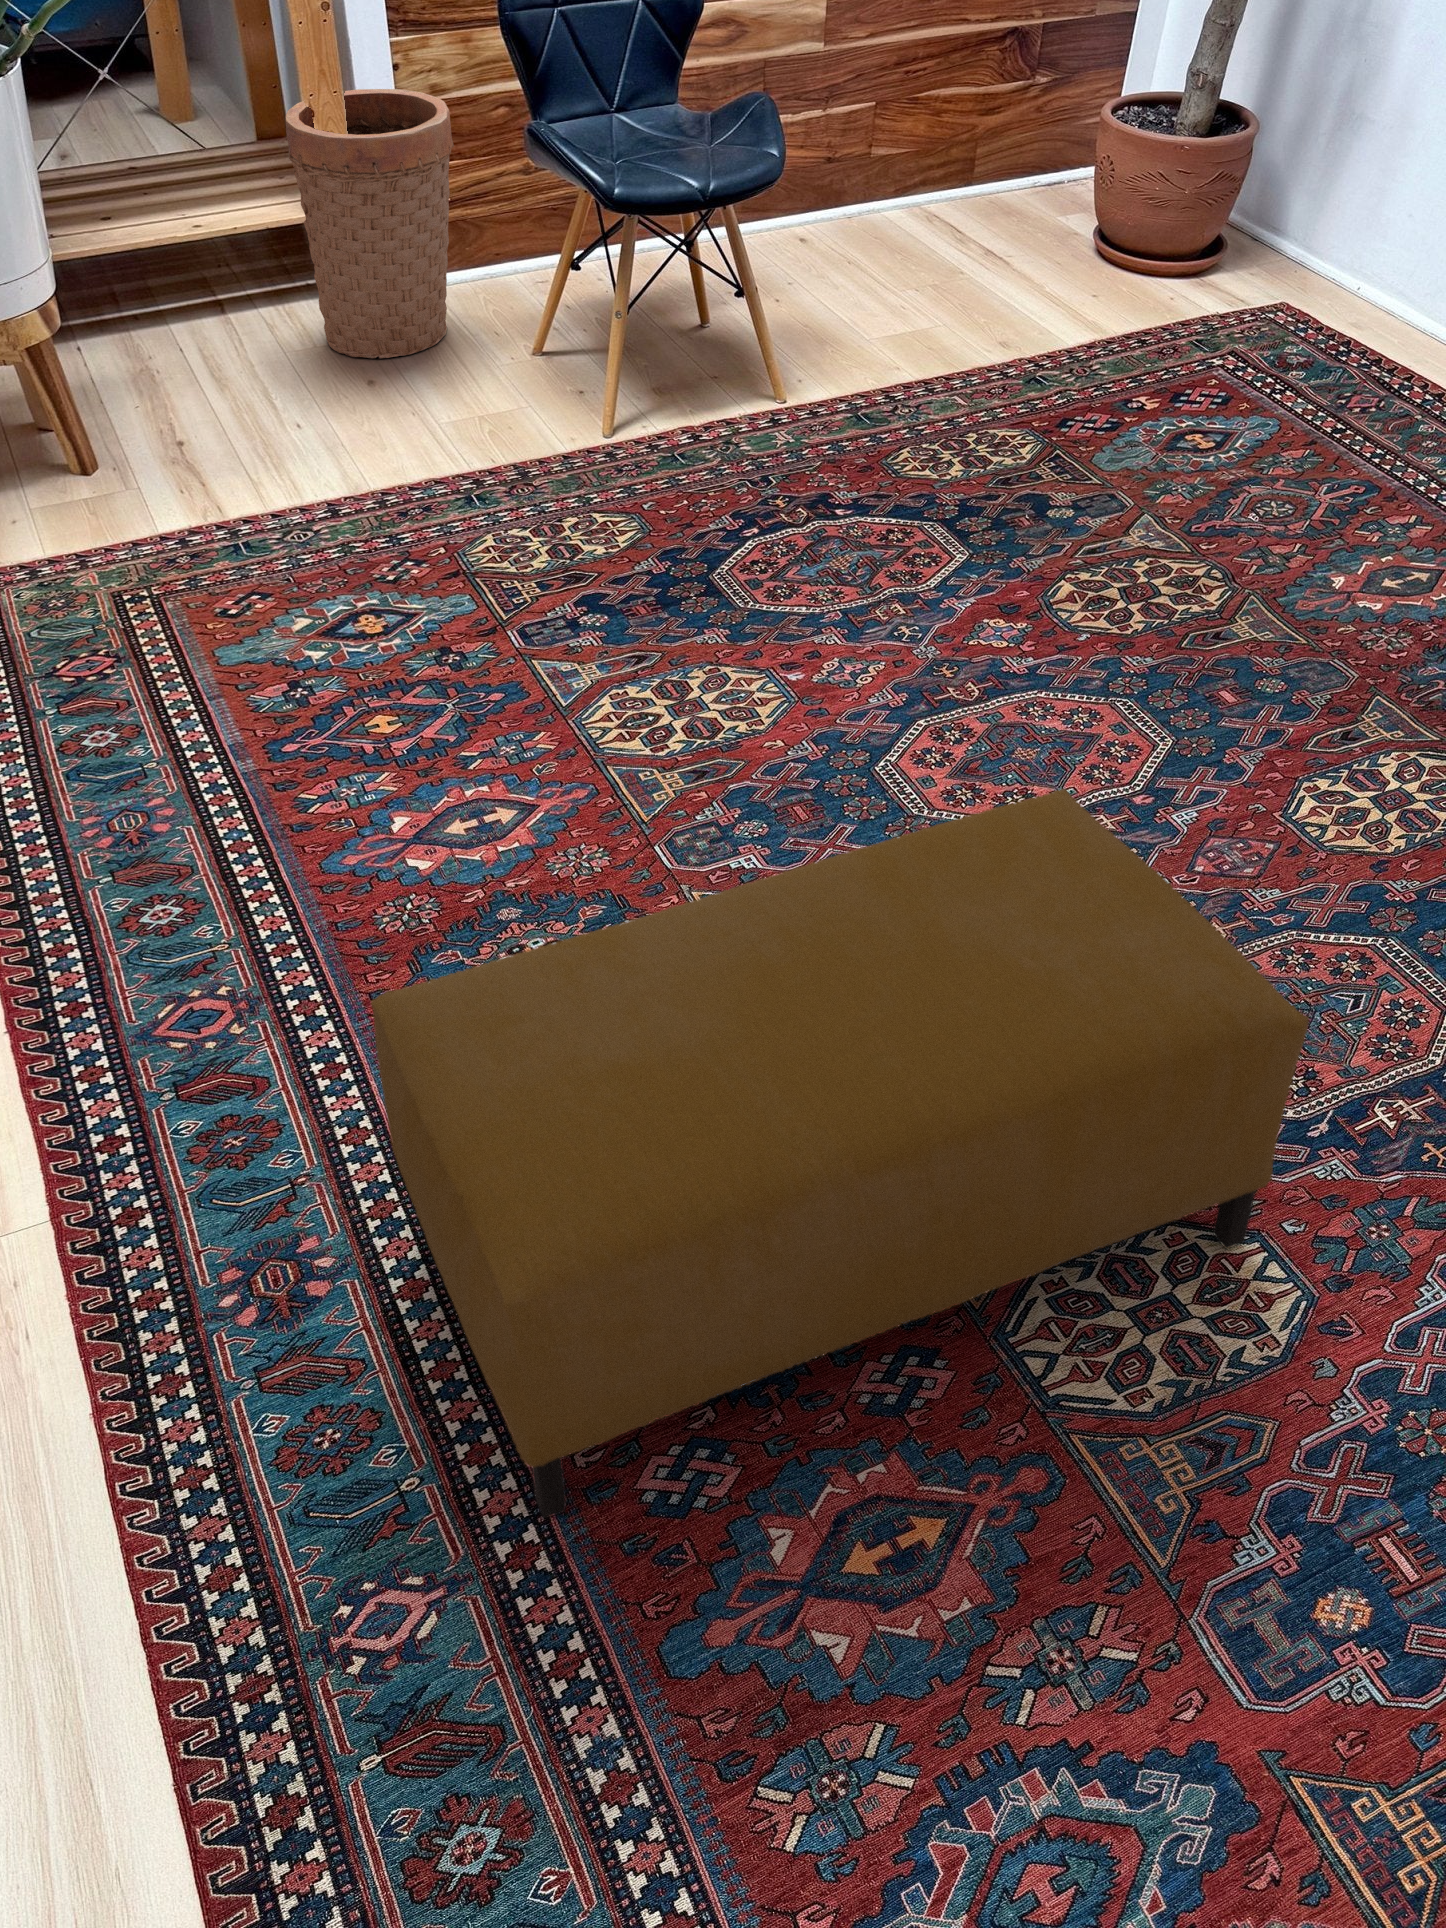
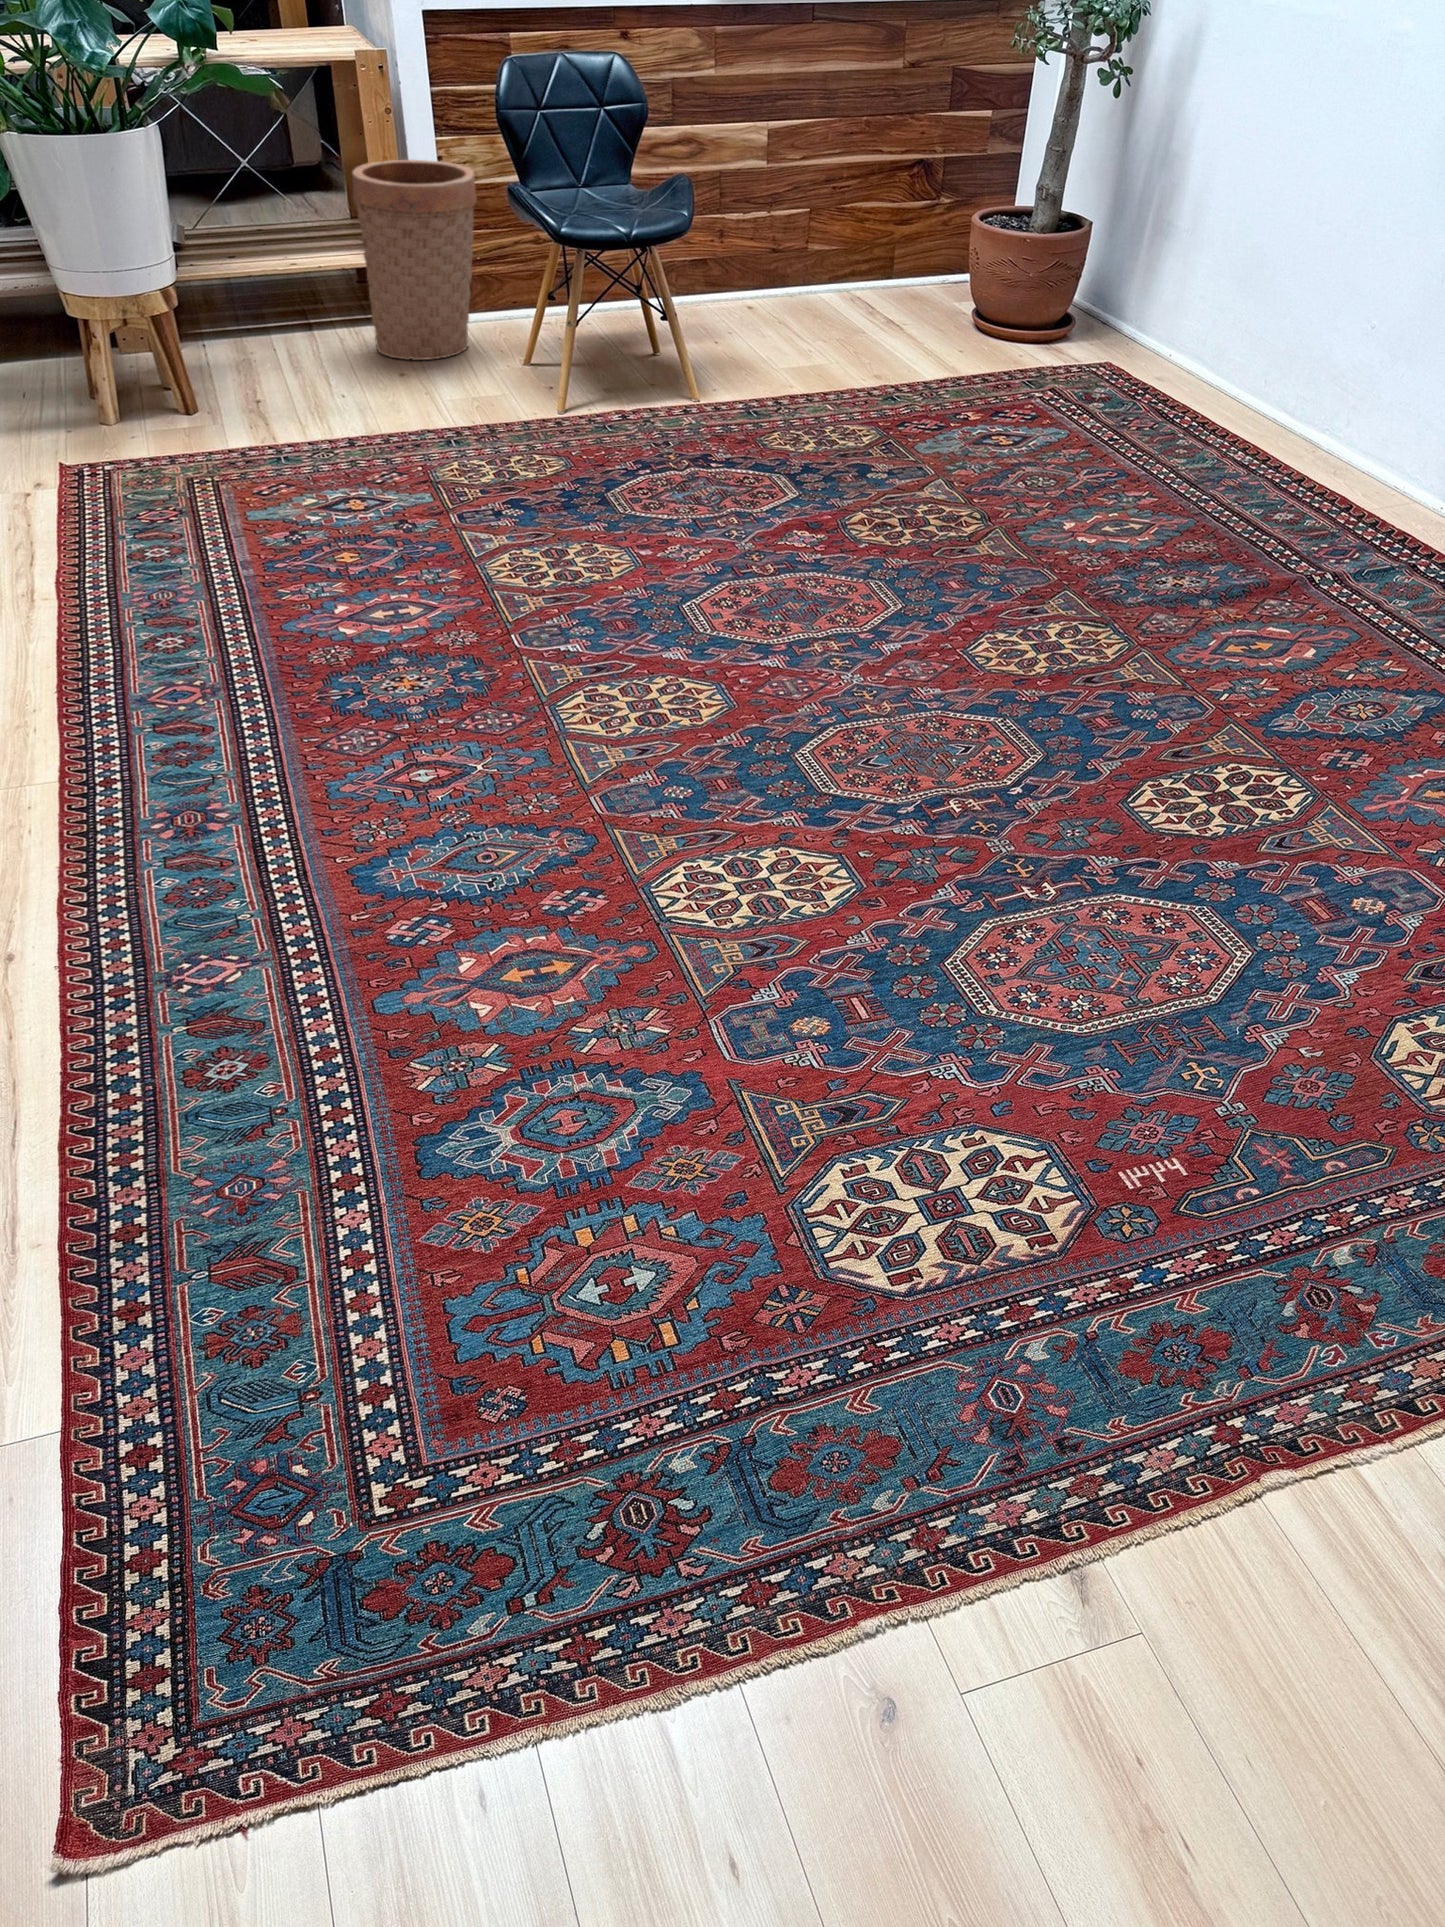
ottoman: present [371,789,1309,1518] -> none [245,552,845,941]

